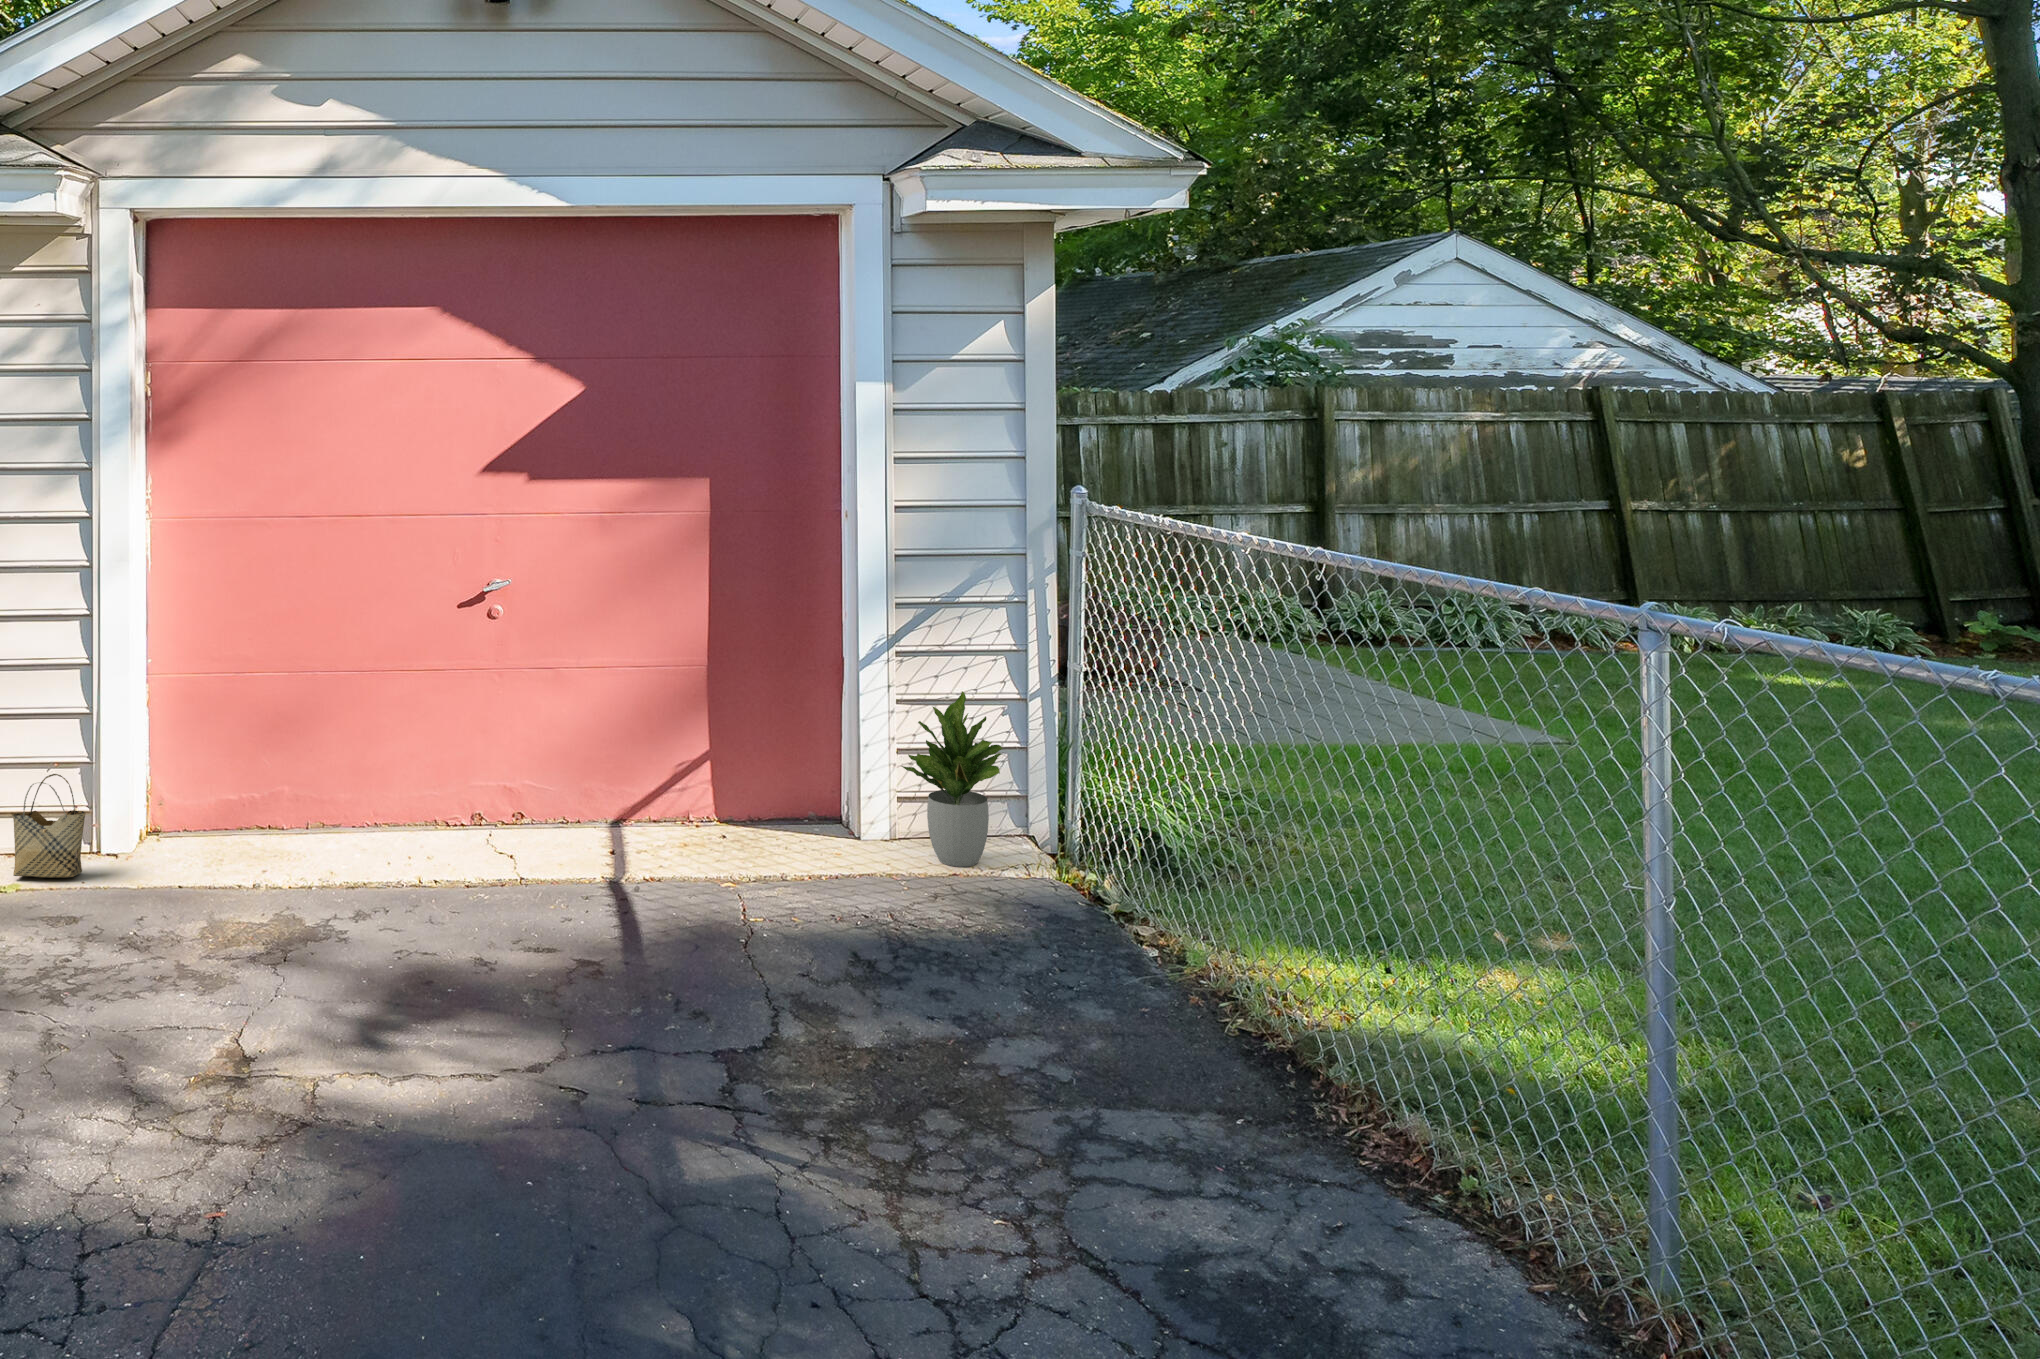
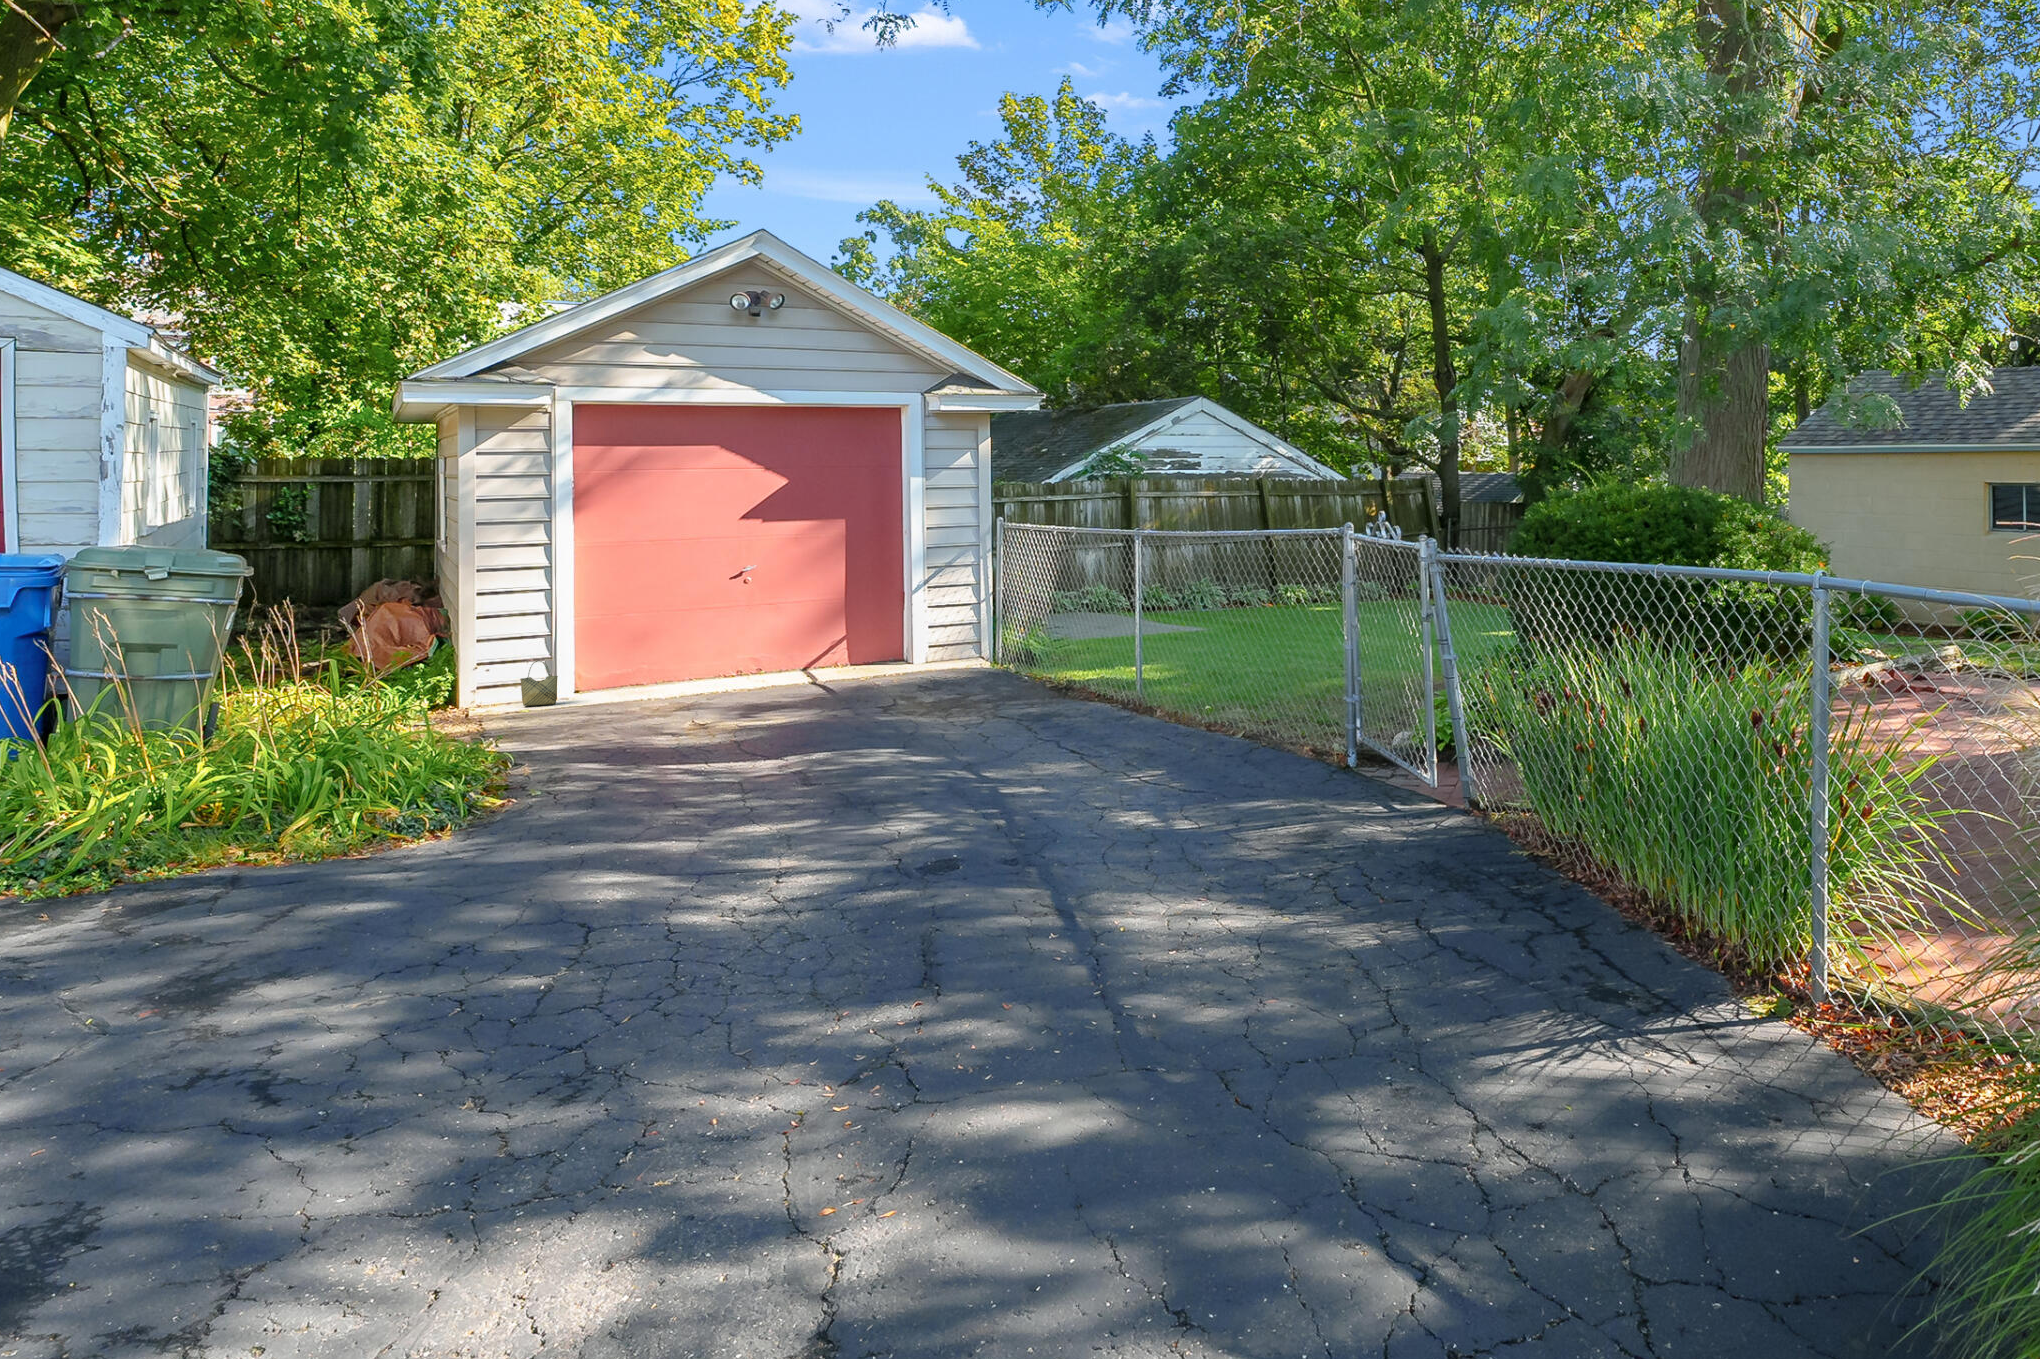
potted plant: present [902,691,1002,867] -> none [928,600,970,668]

